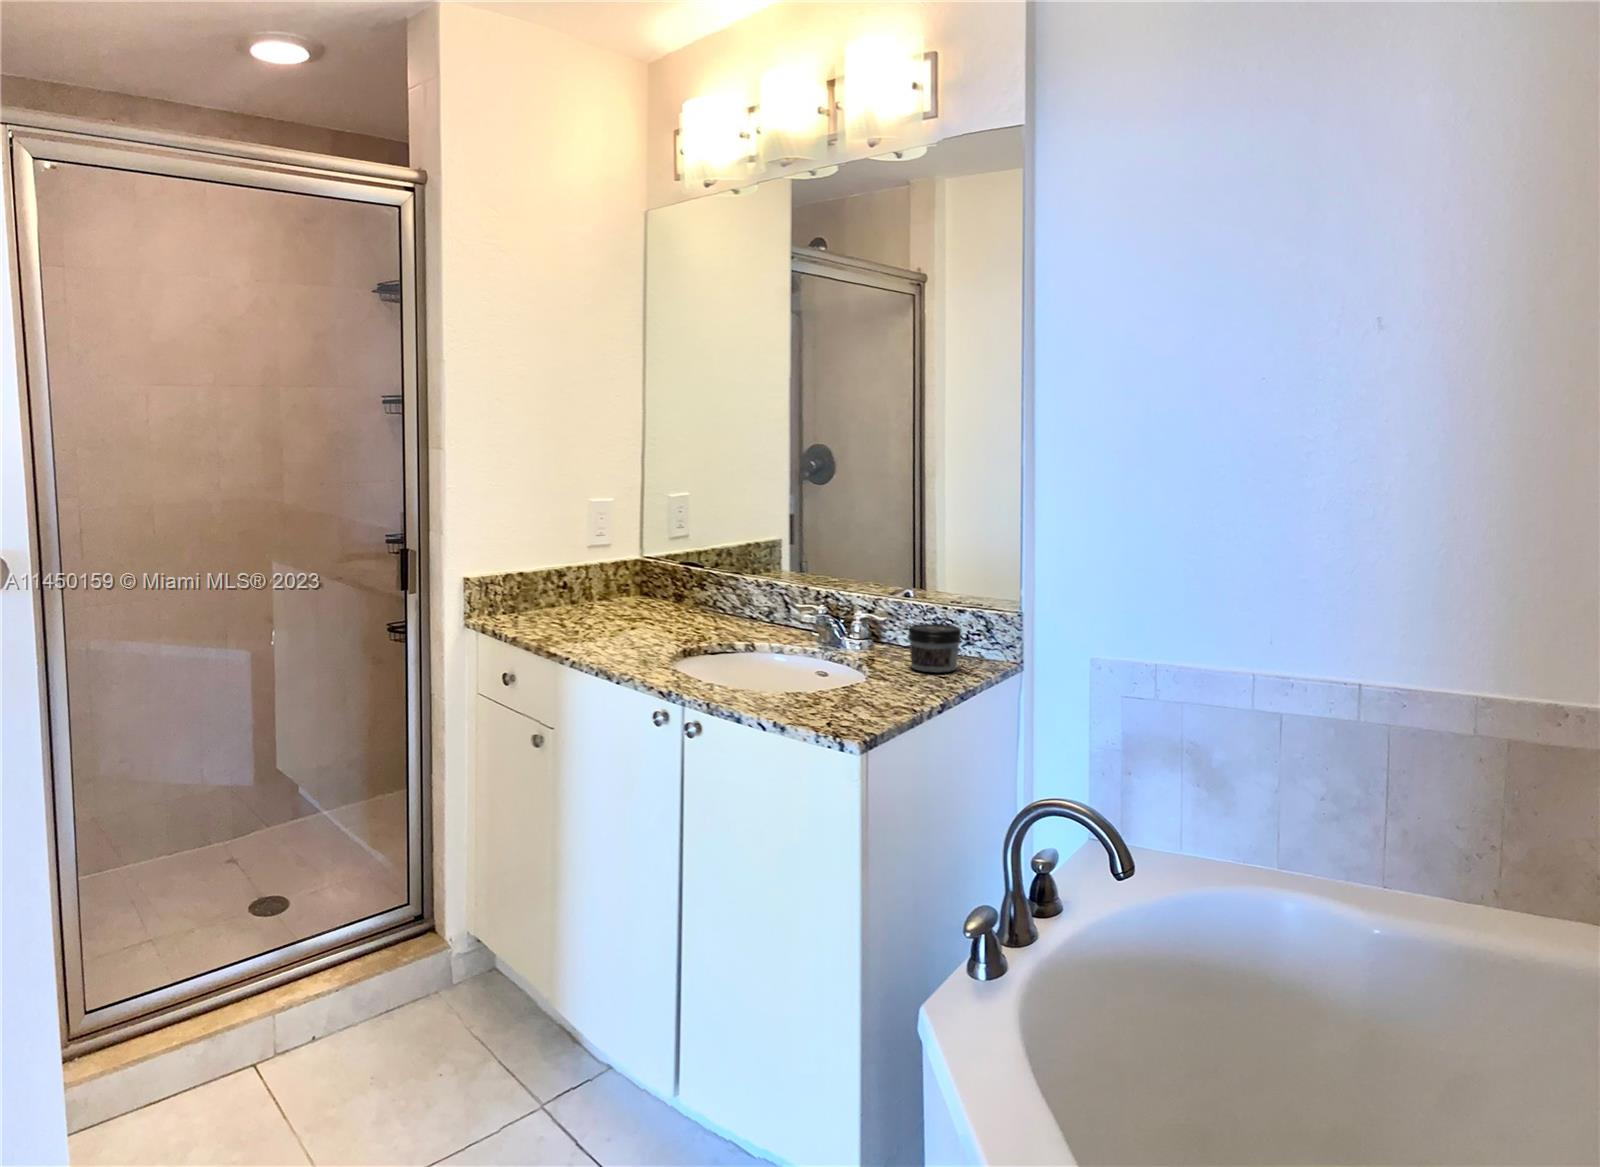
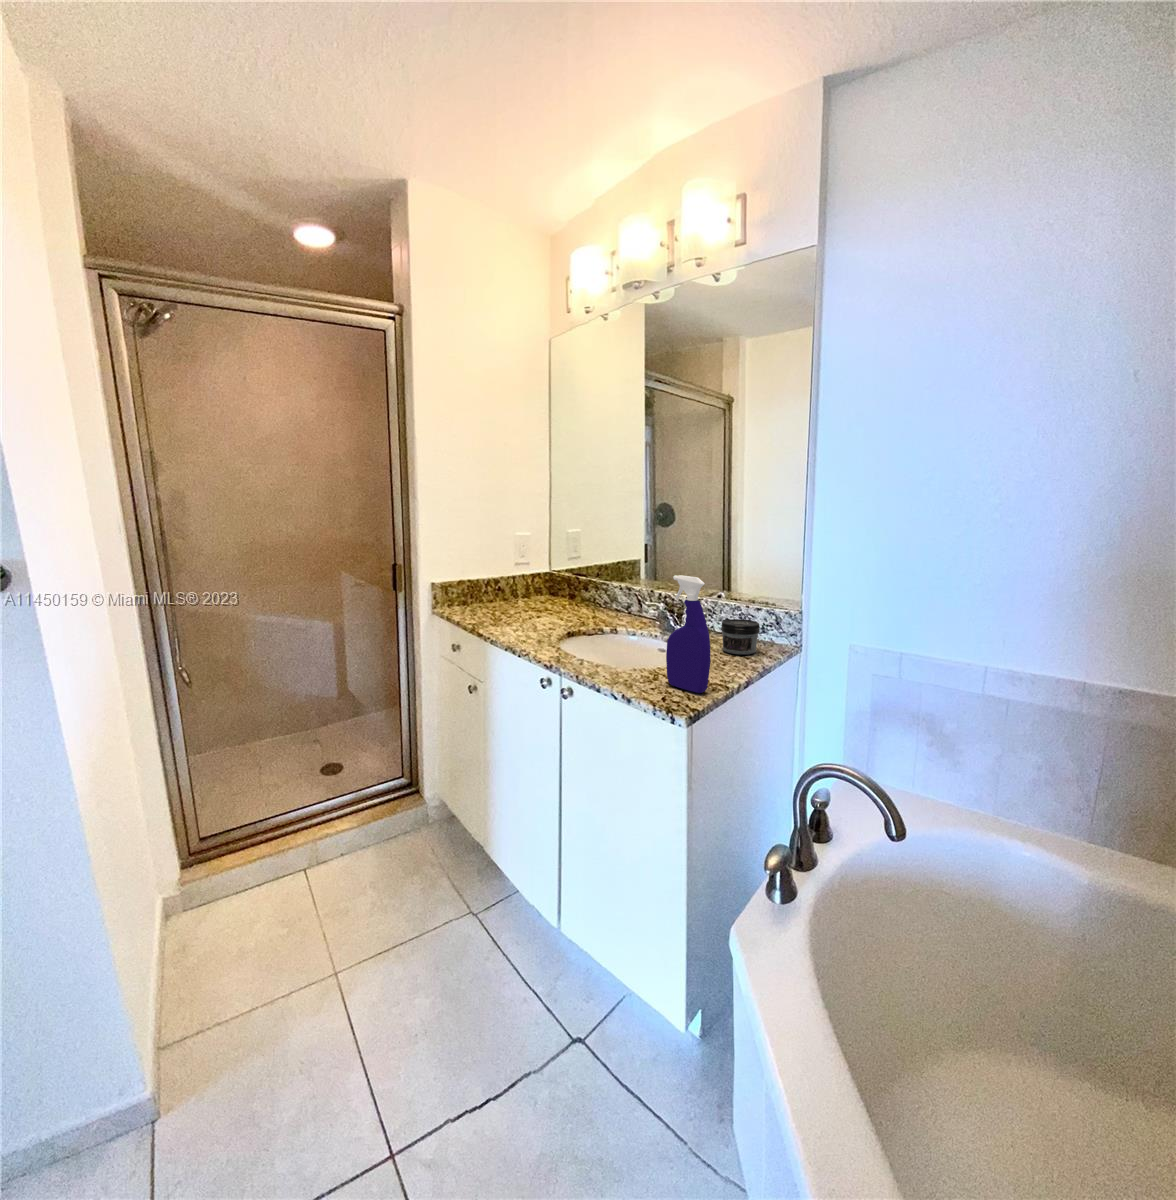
spray bottle: none [834,556,894,717] -> present [666,575,711,693]

